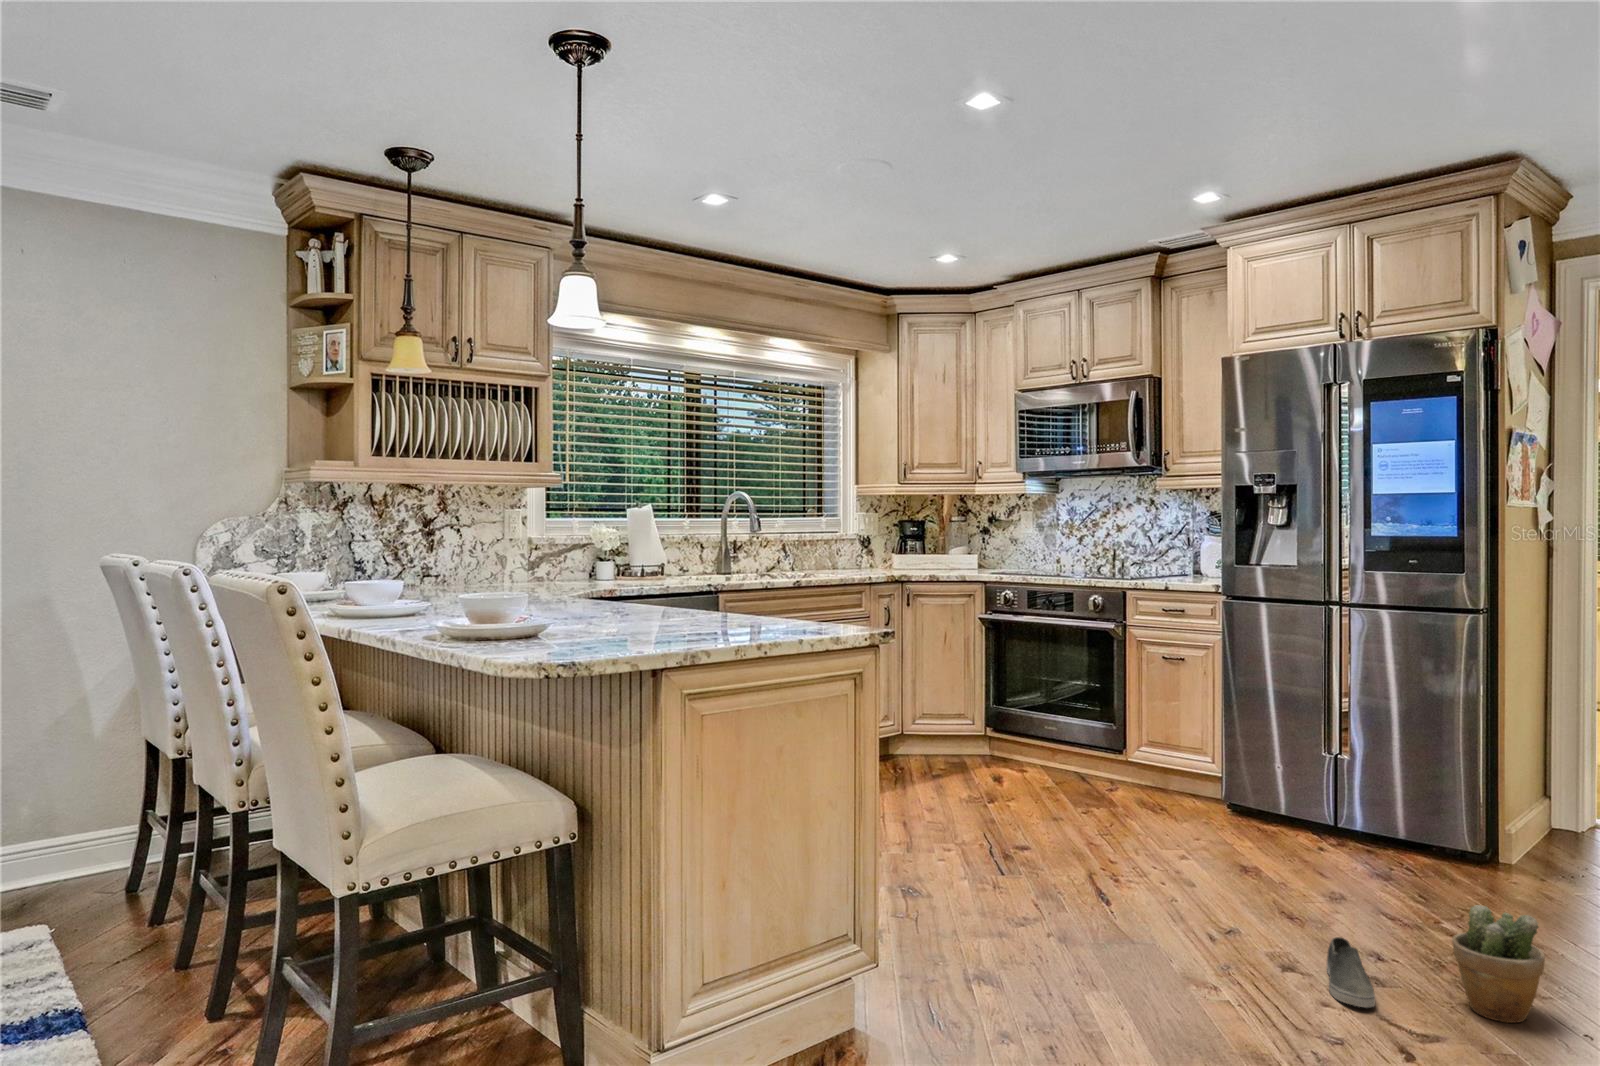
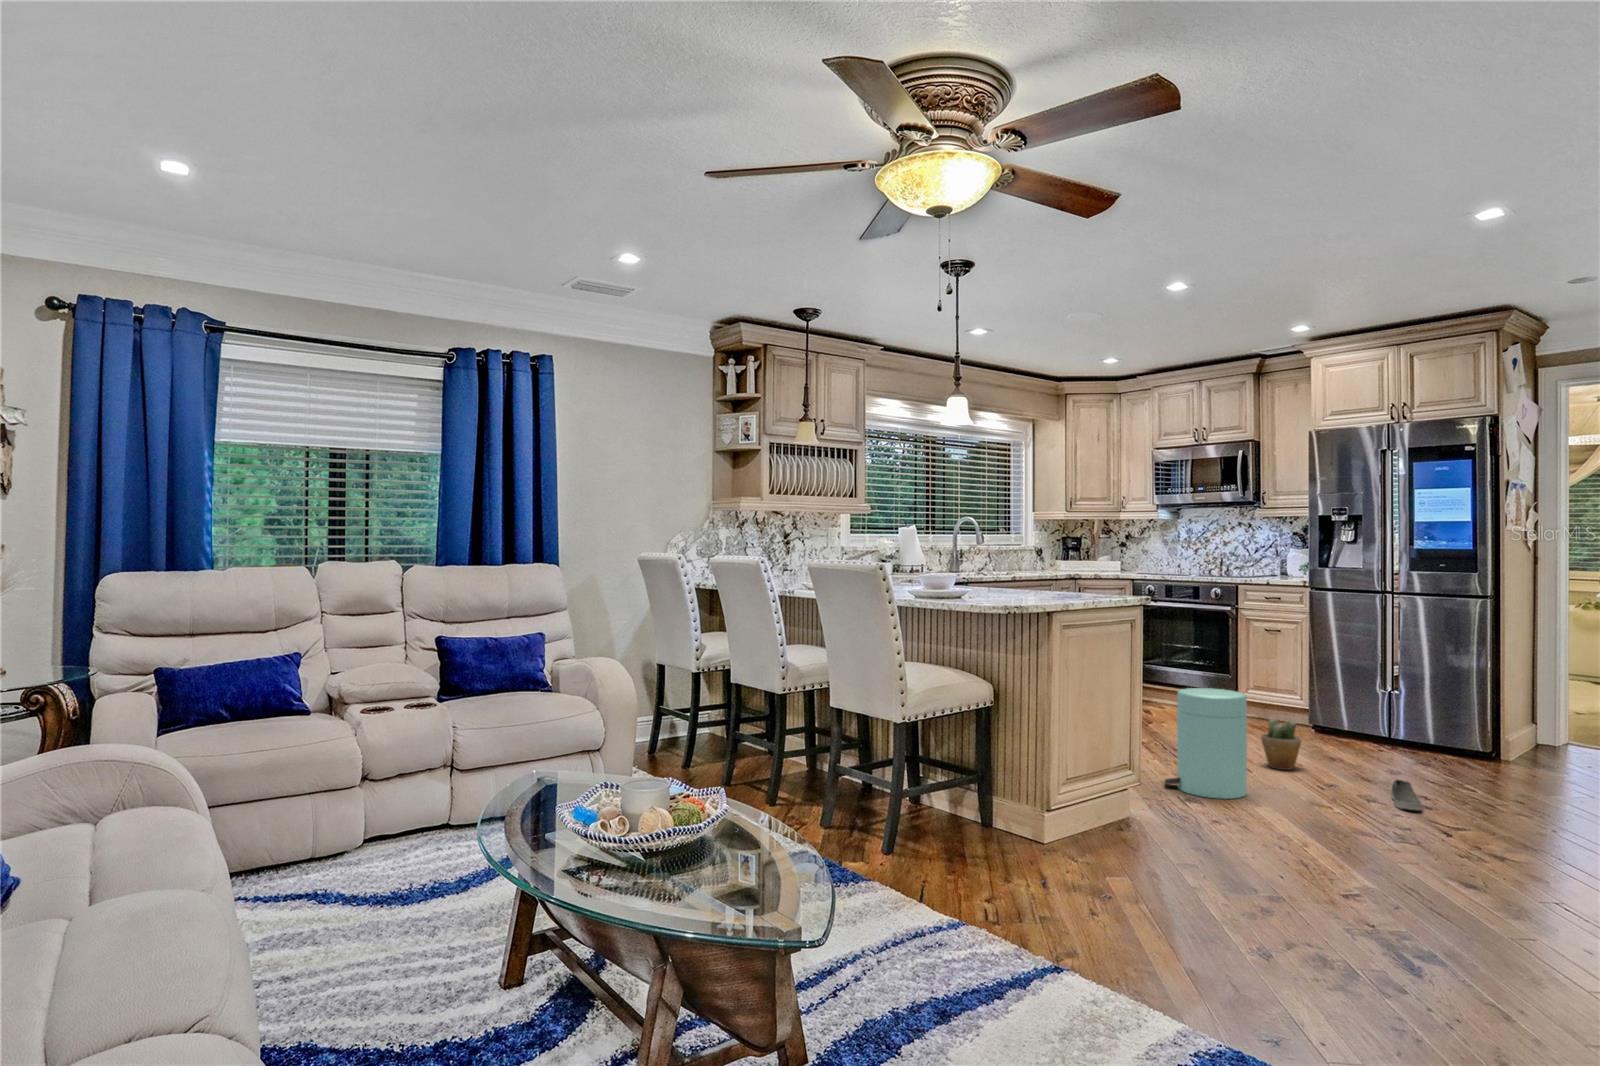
trash can: none [949,780,1084,985] -> present [1165,688,1247,799]
potted plant: present [1452,905,1545,1023] -> present [1261,719,1301,770]

